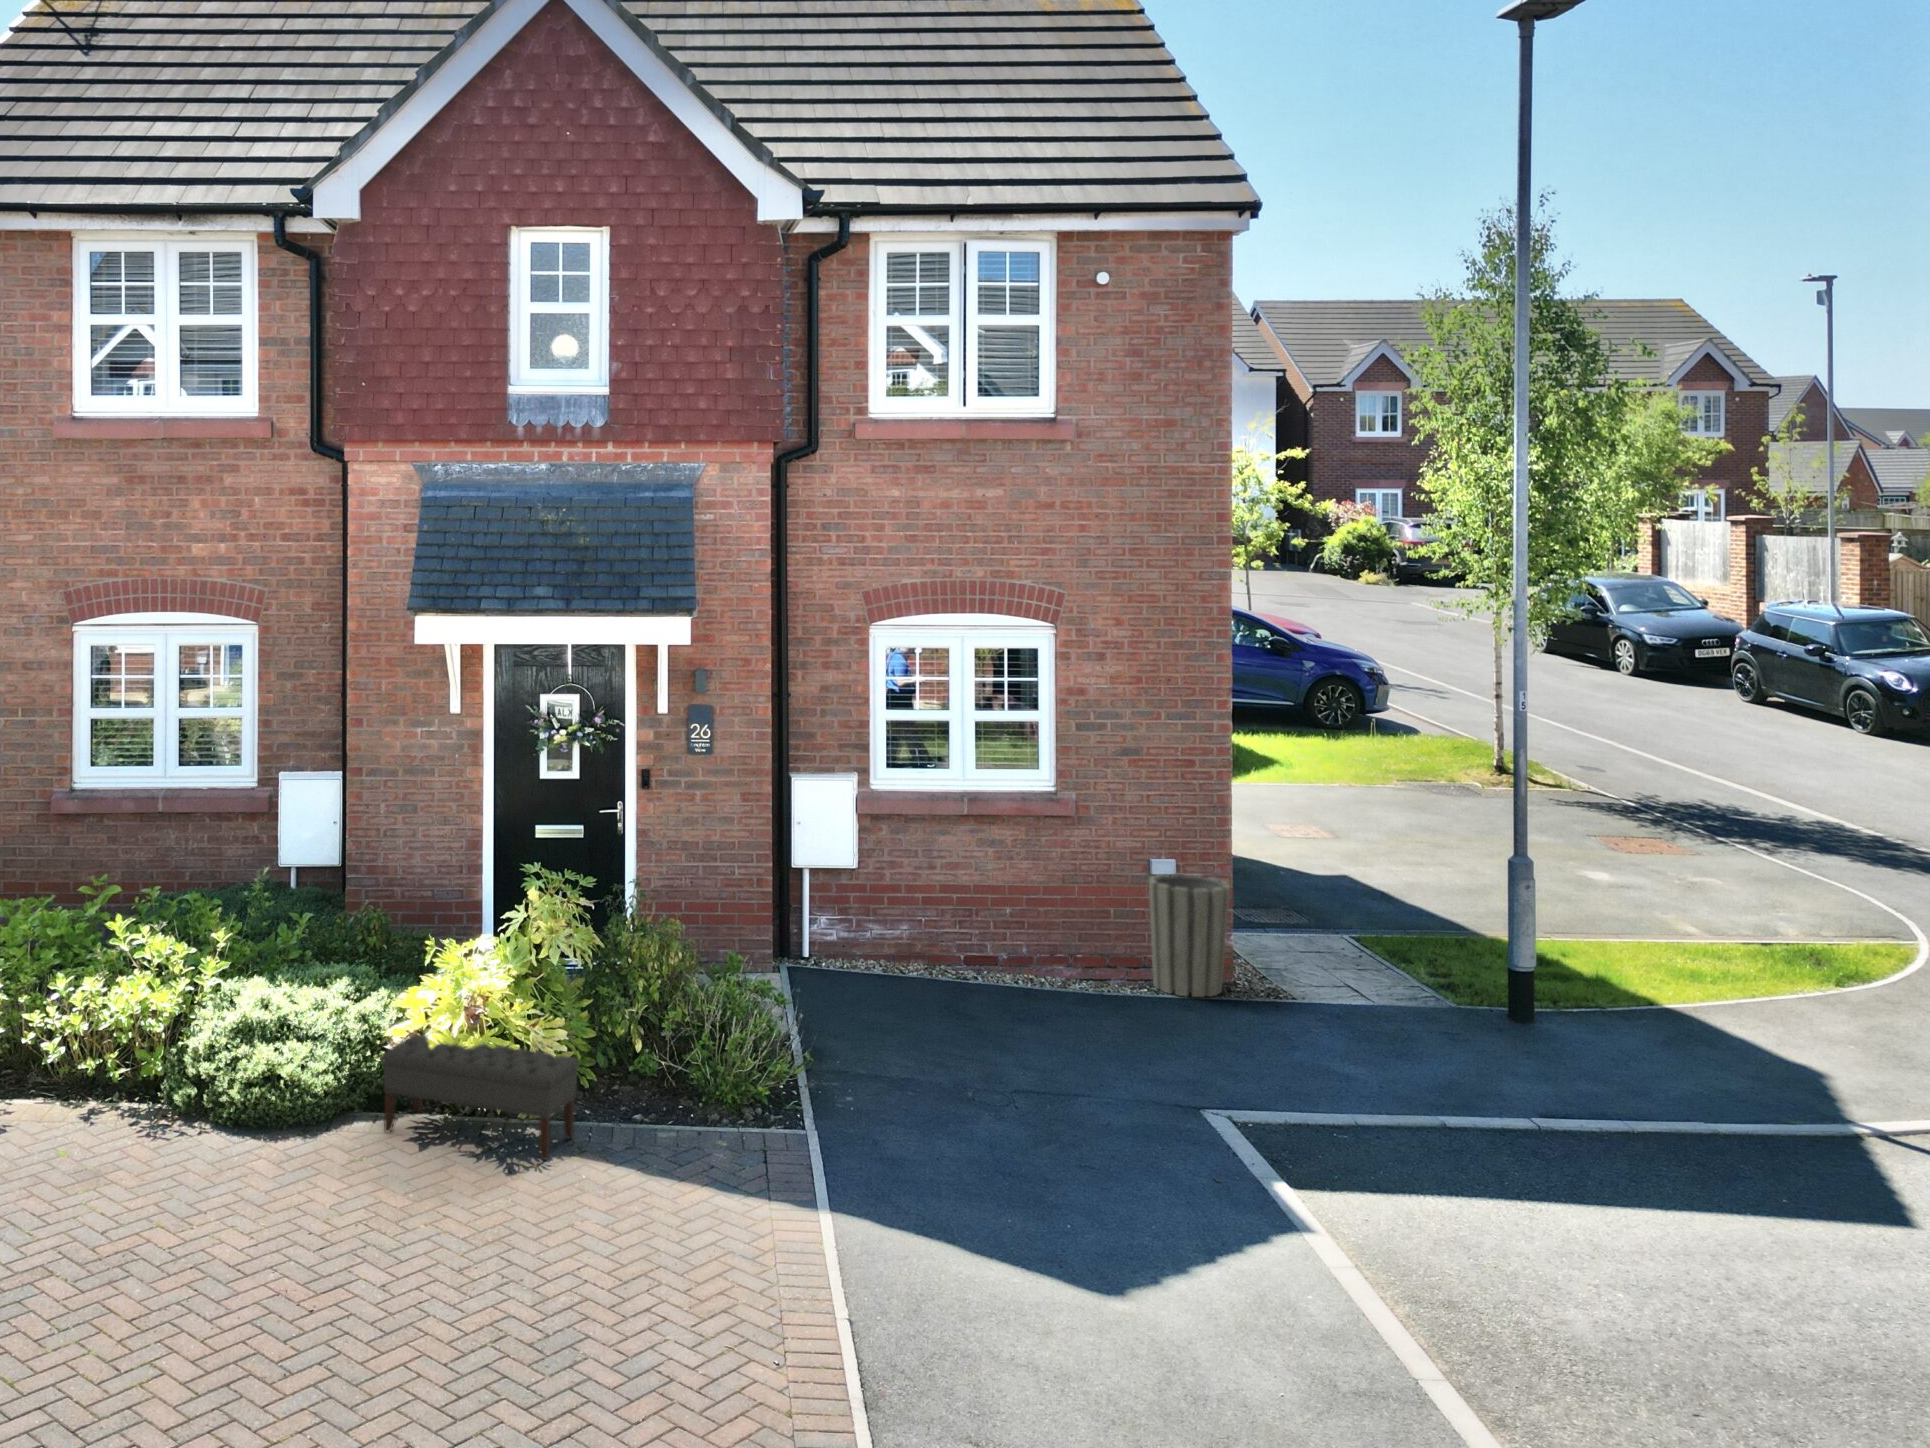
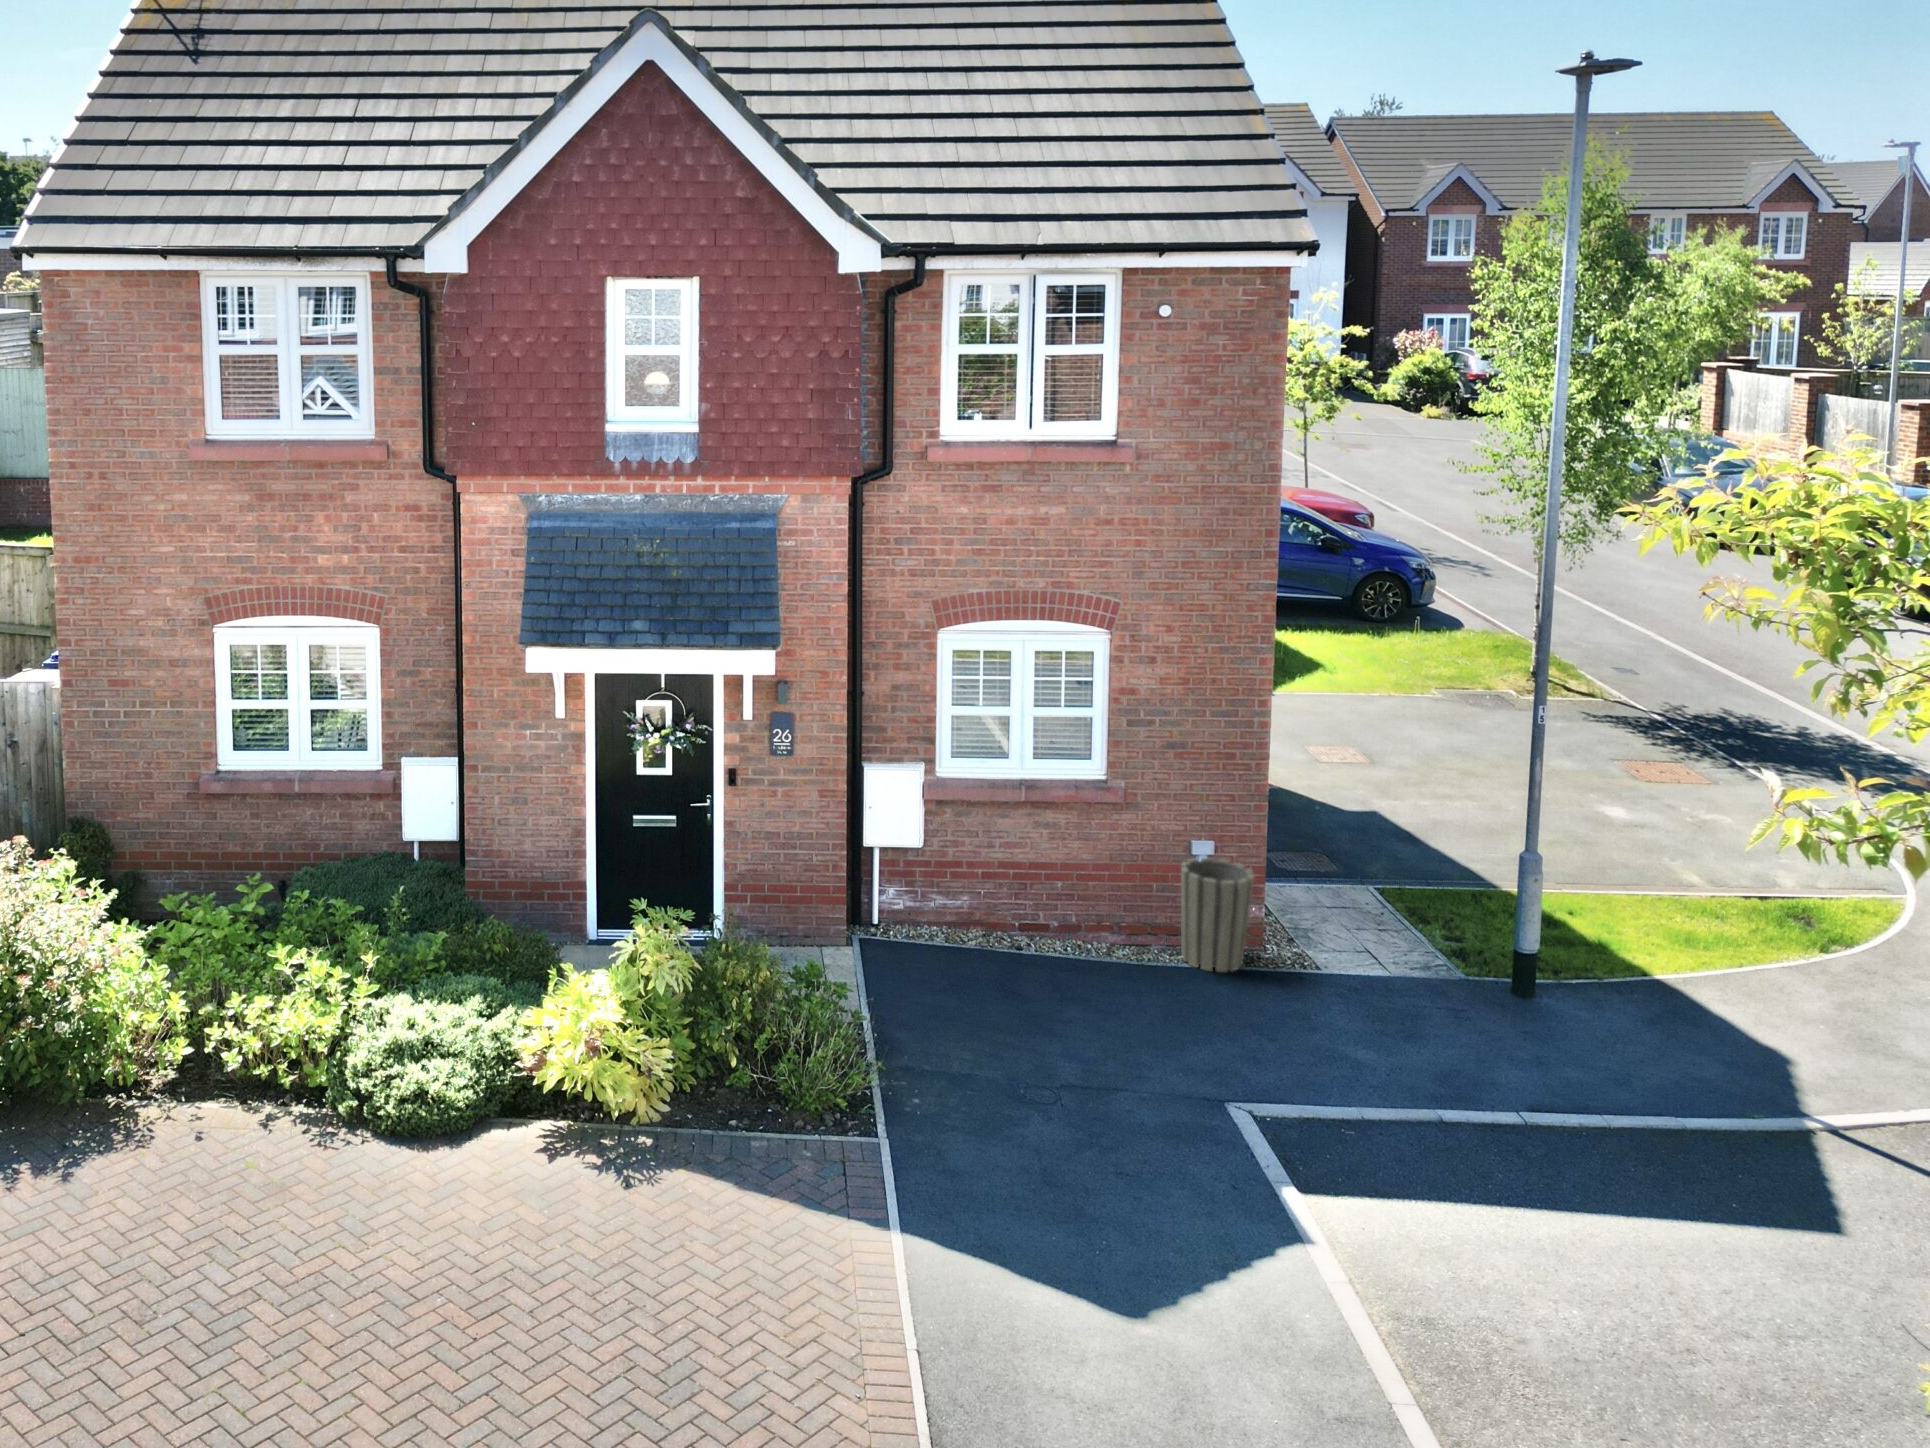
bench: present [382,1035,579,1159] -> none [516,1054,685,1176]

